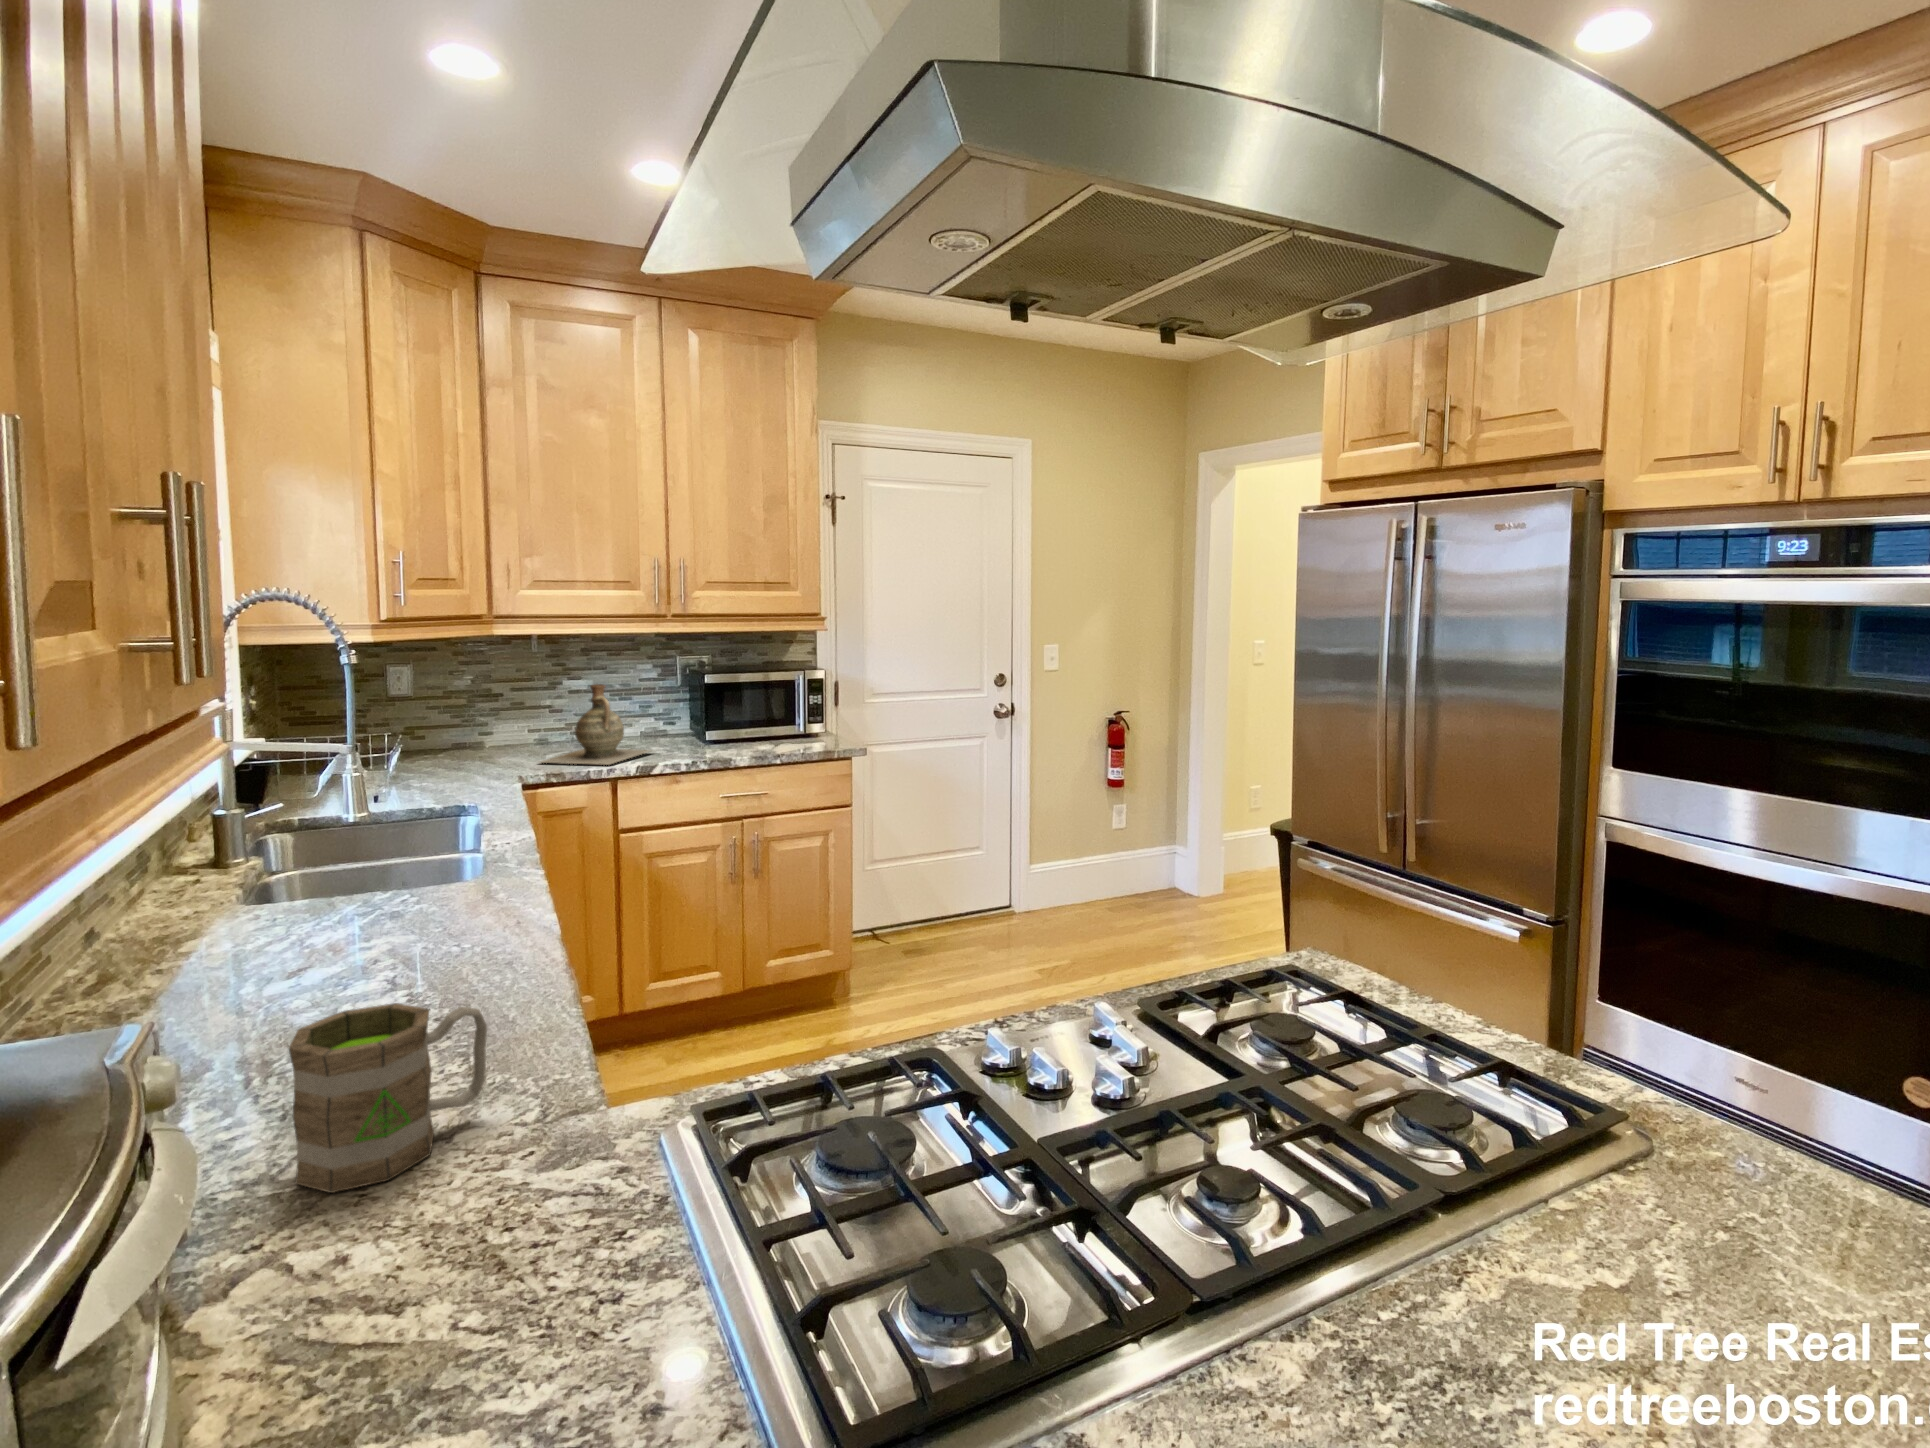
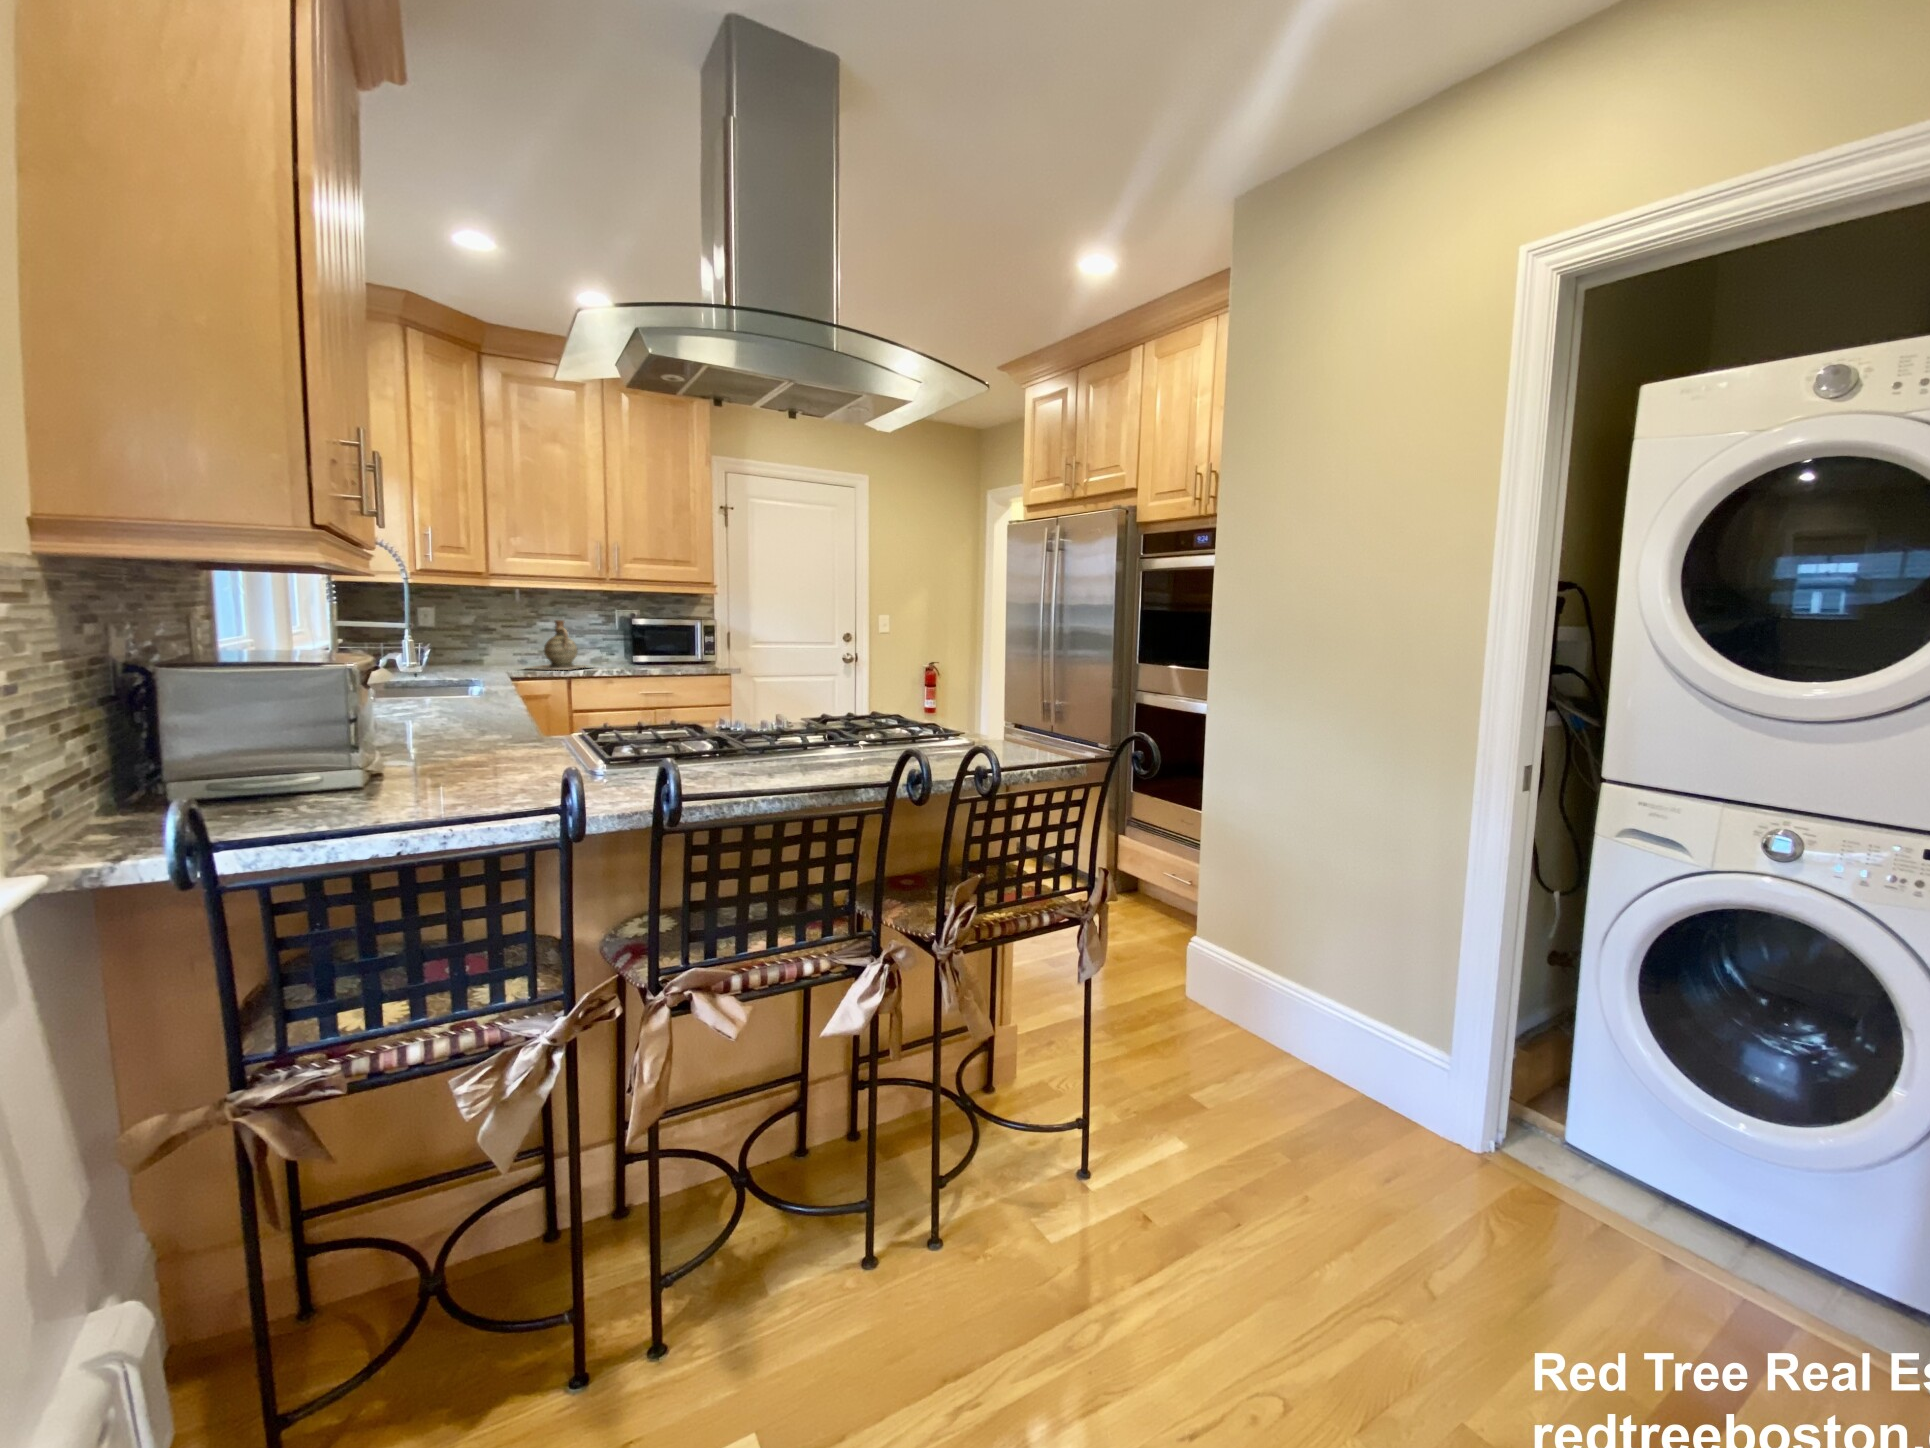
mug: present [289,1003,487,1193] -> none [421,684,503,745]

